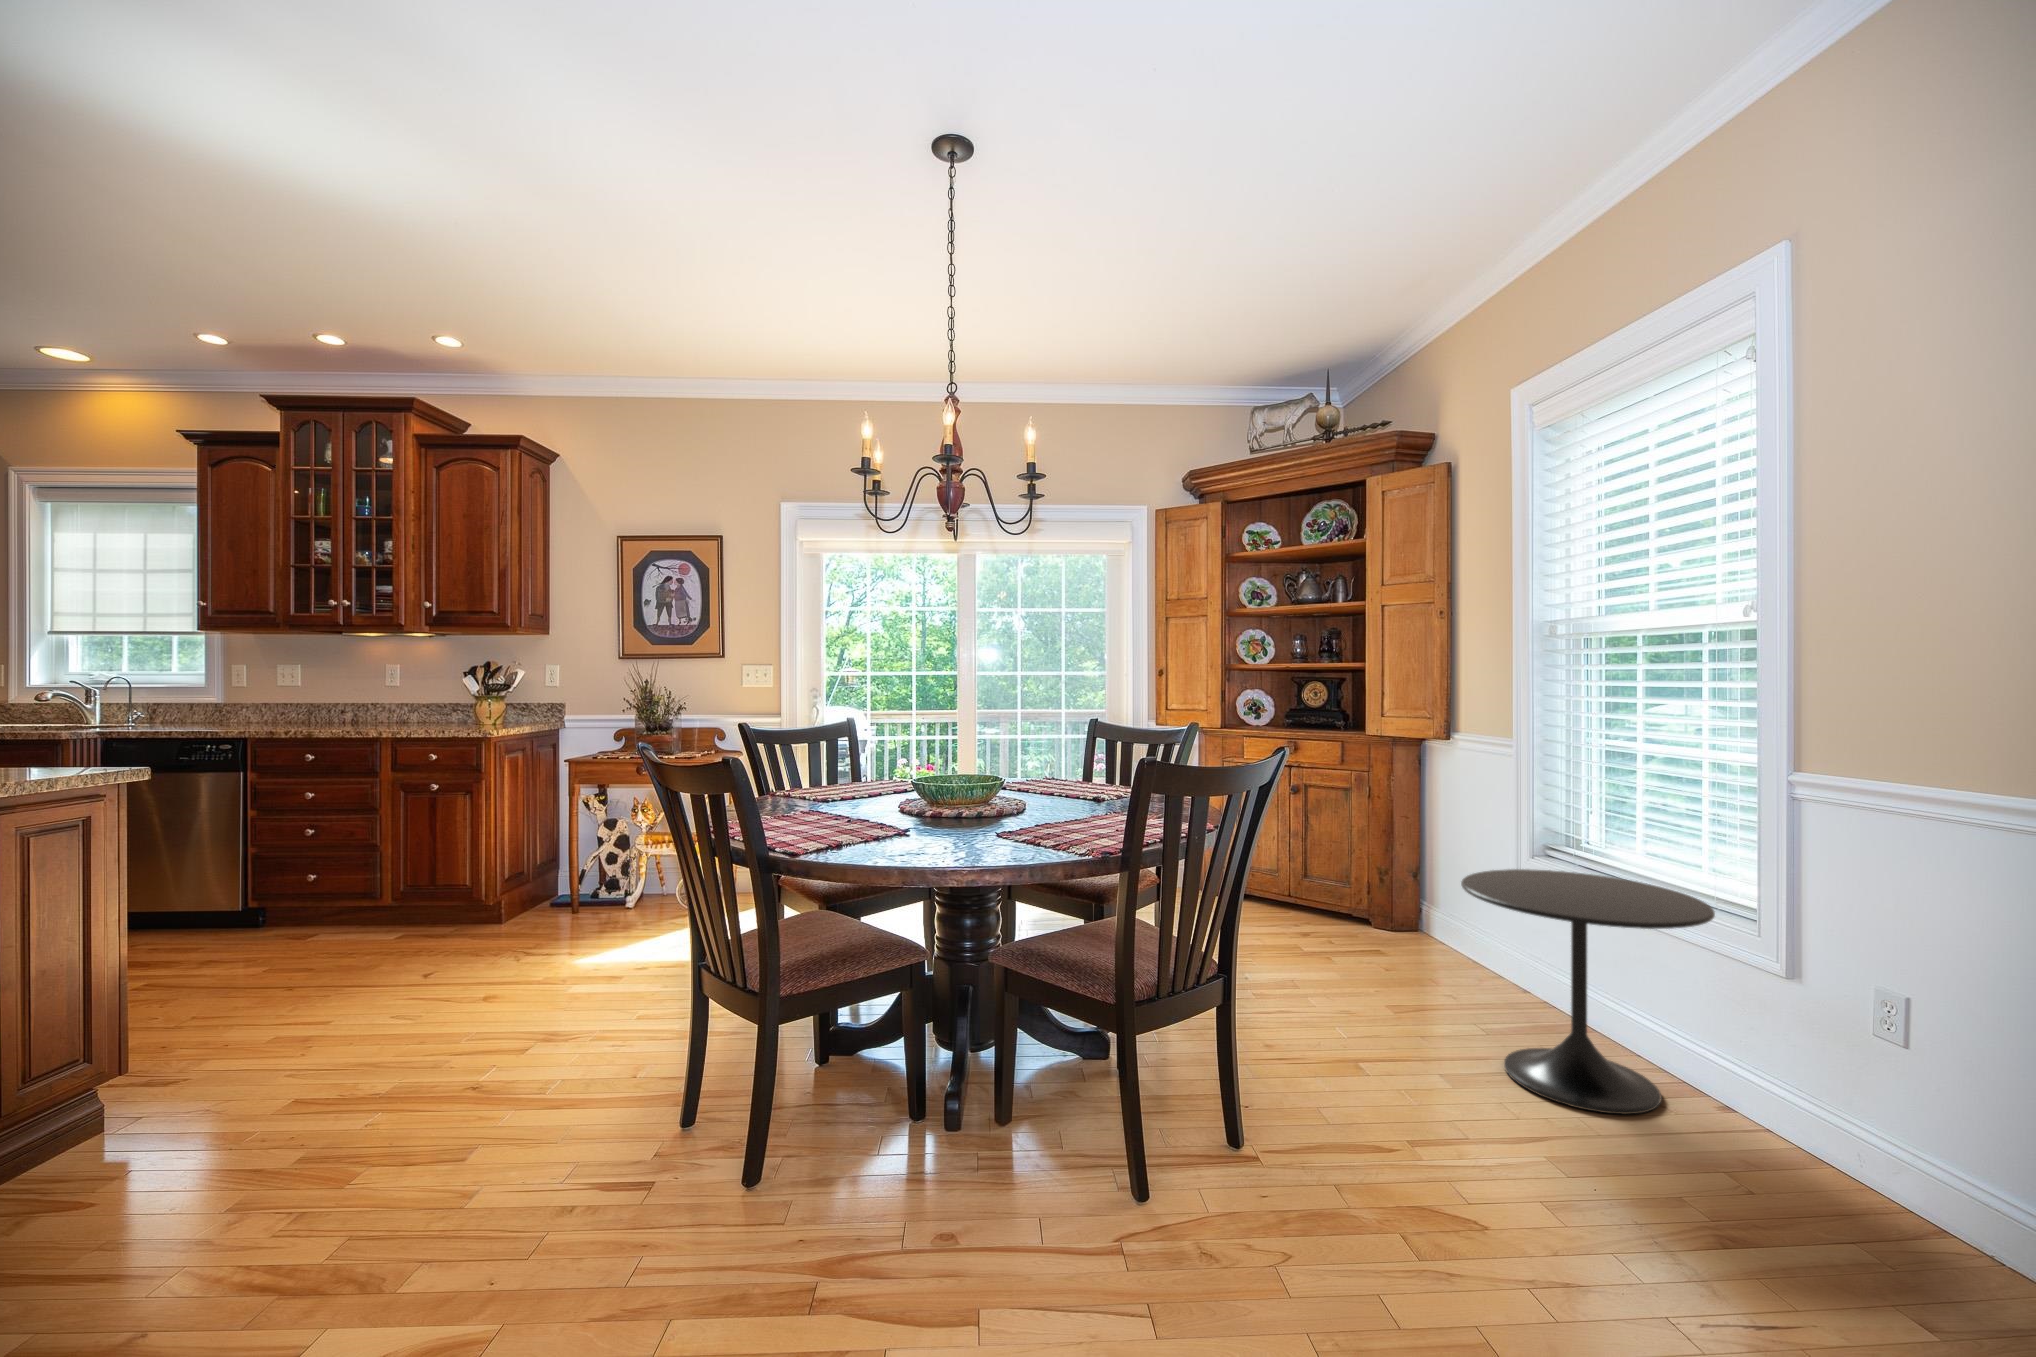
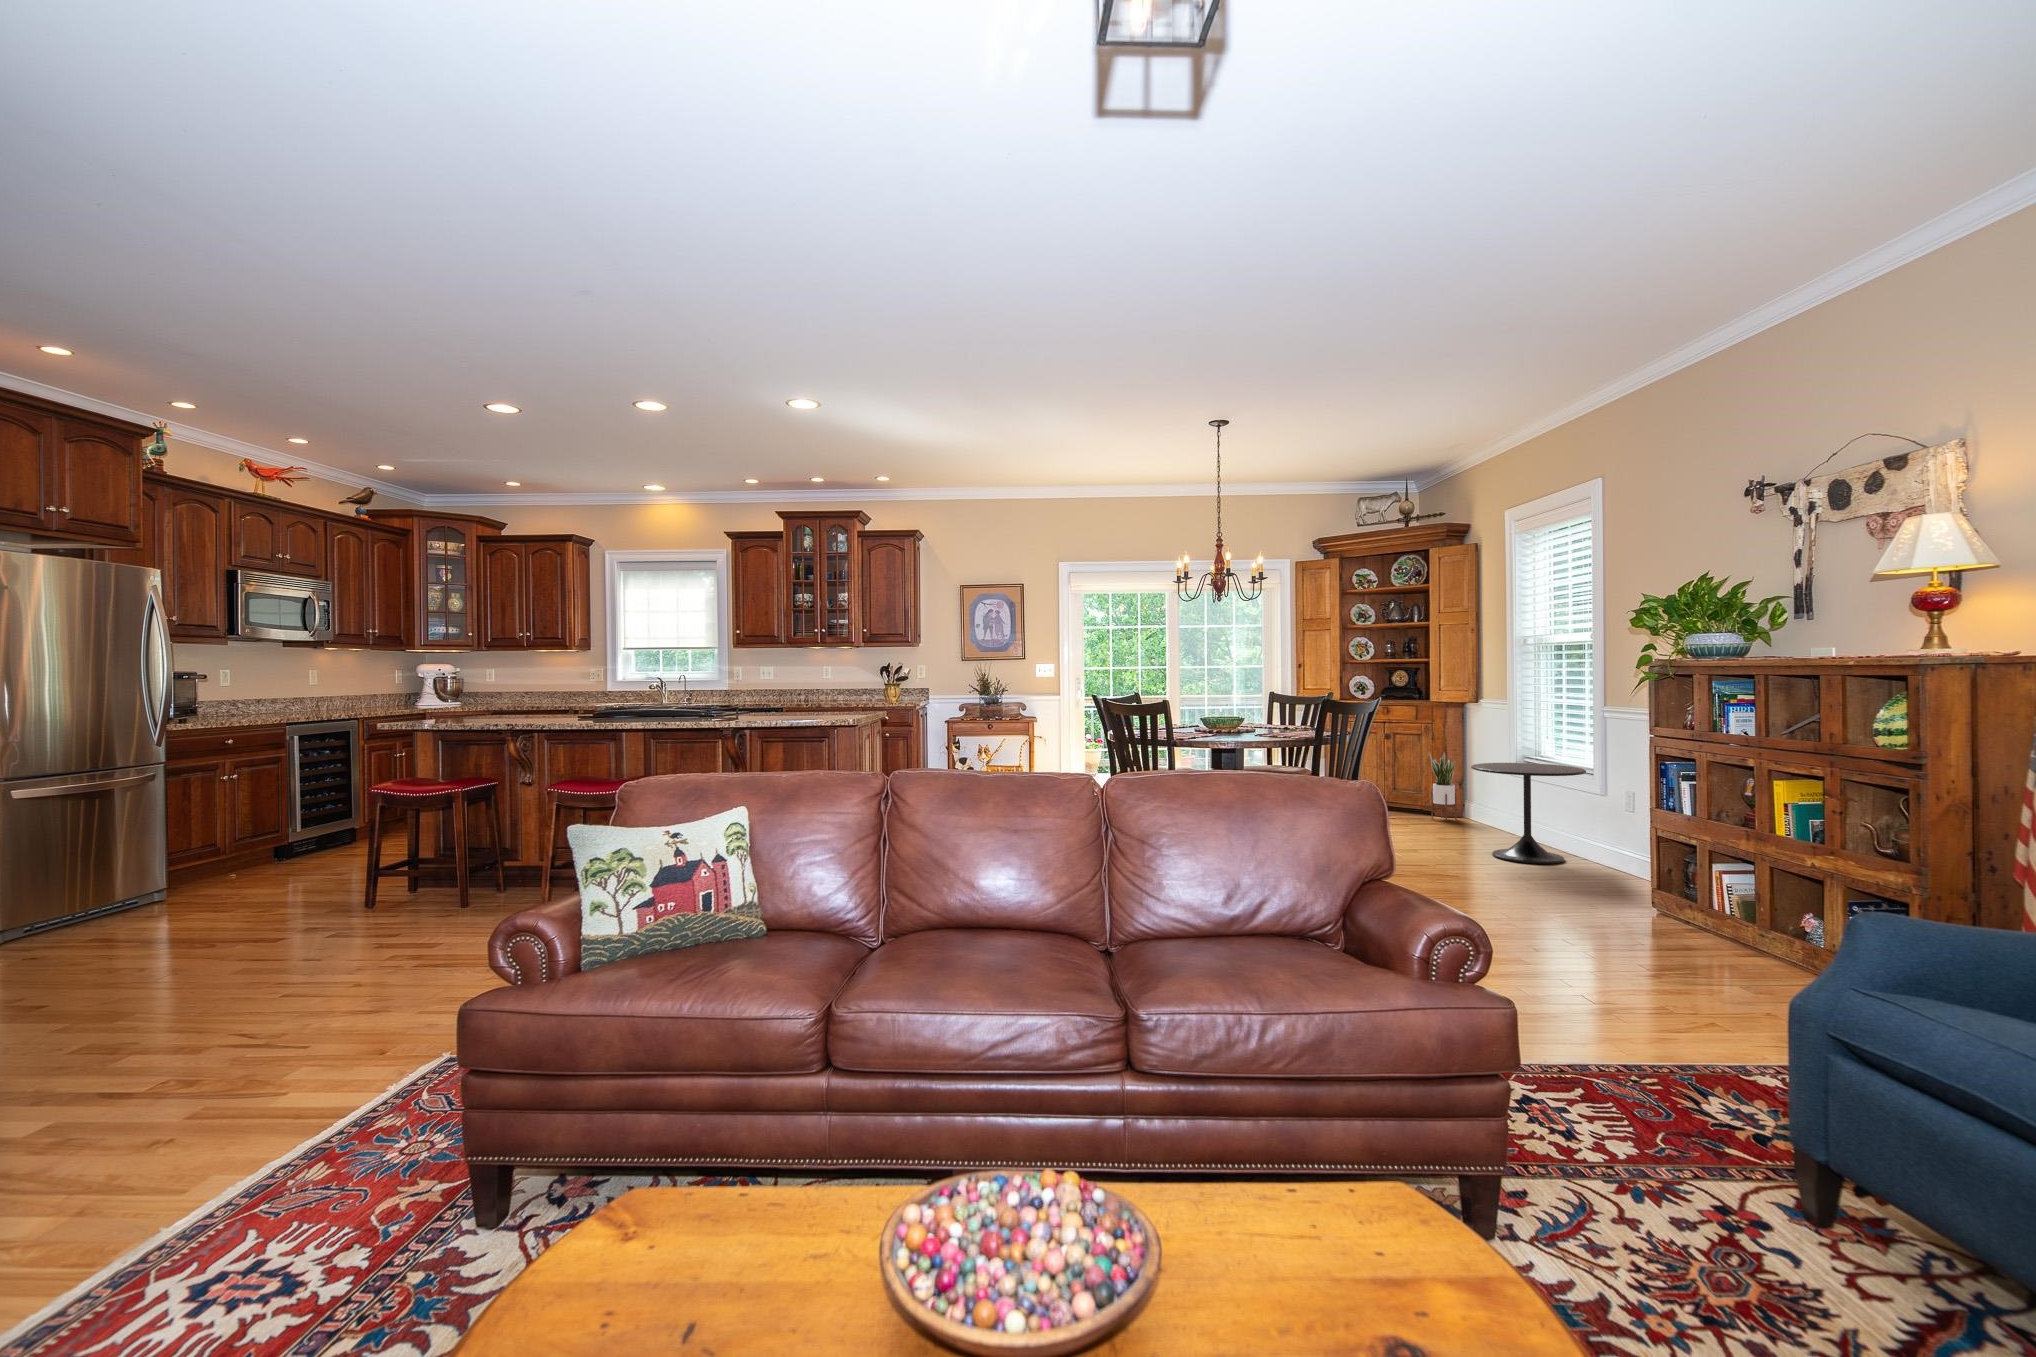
potted plant: none [1364,822,1408,943] -> present [1429,753,1457,821]

